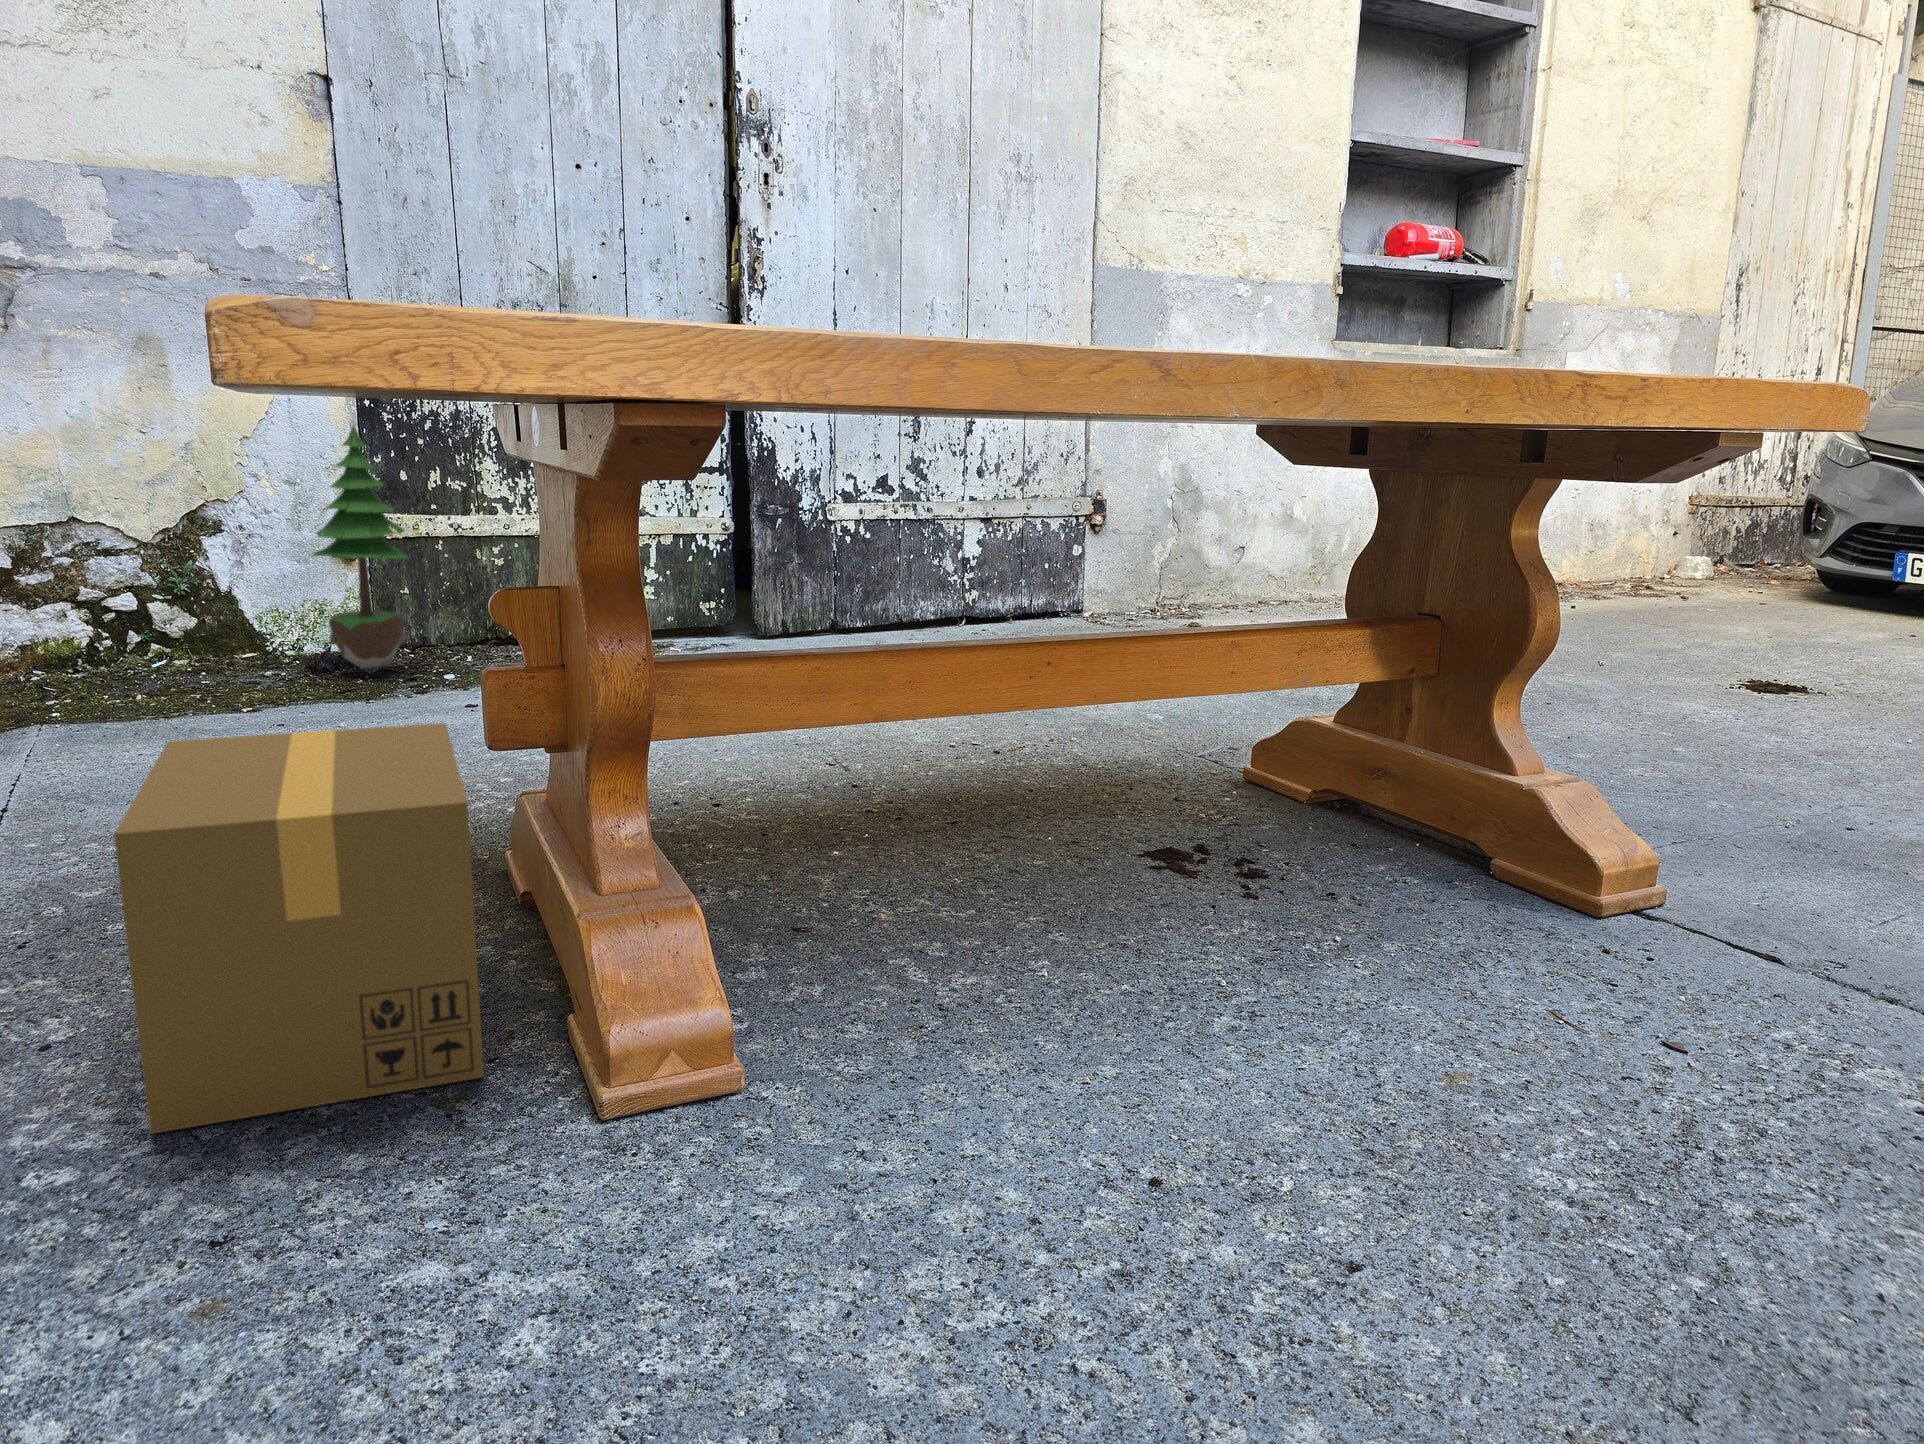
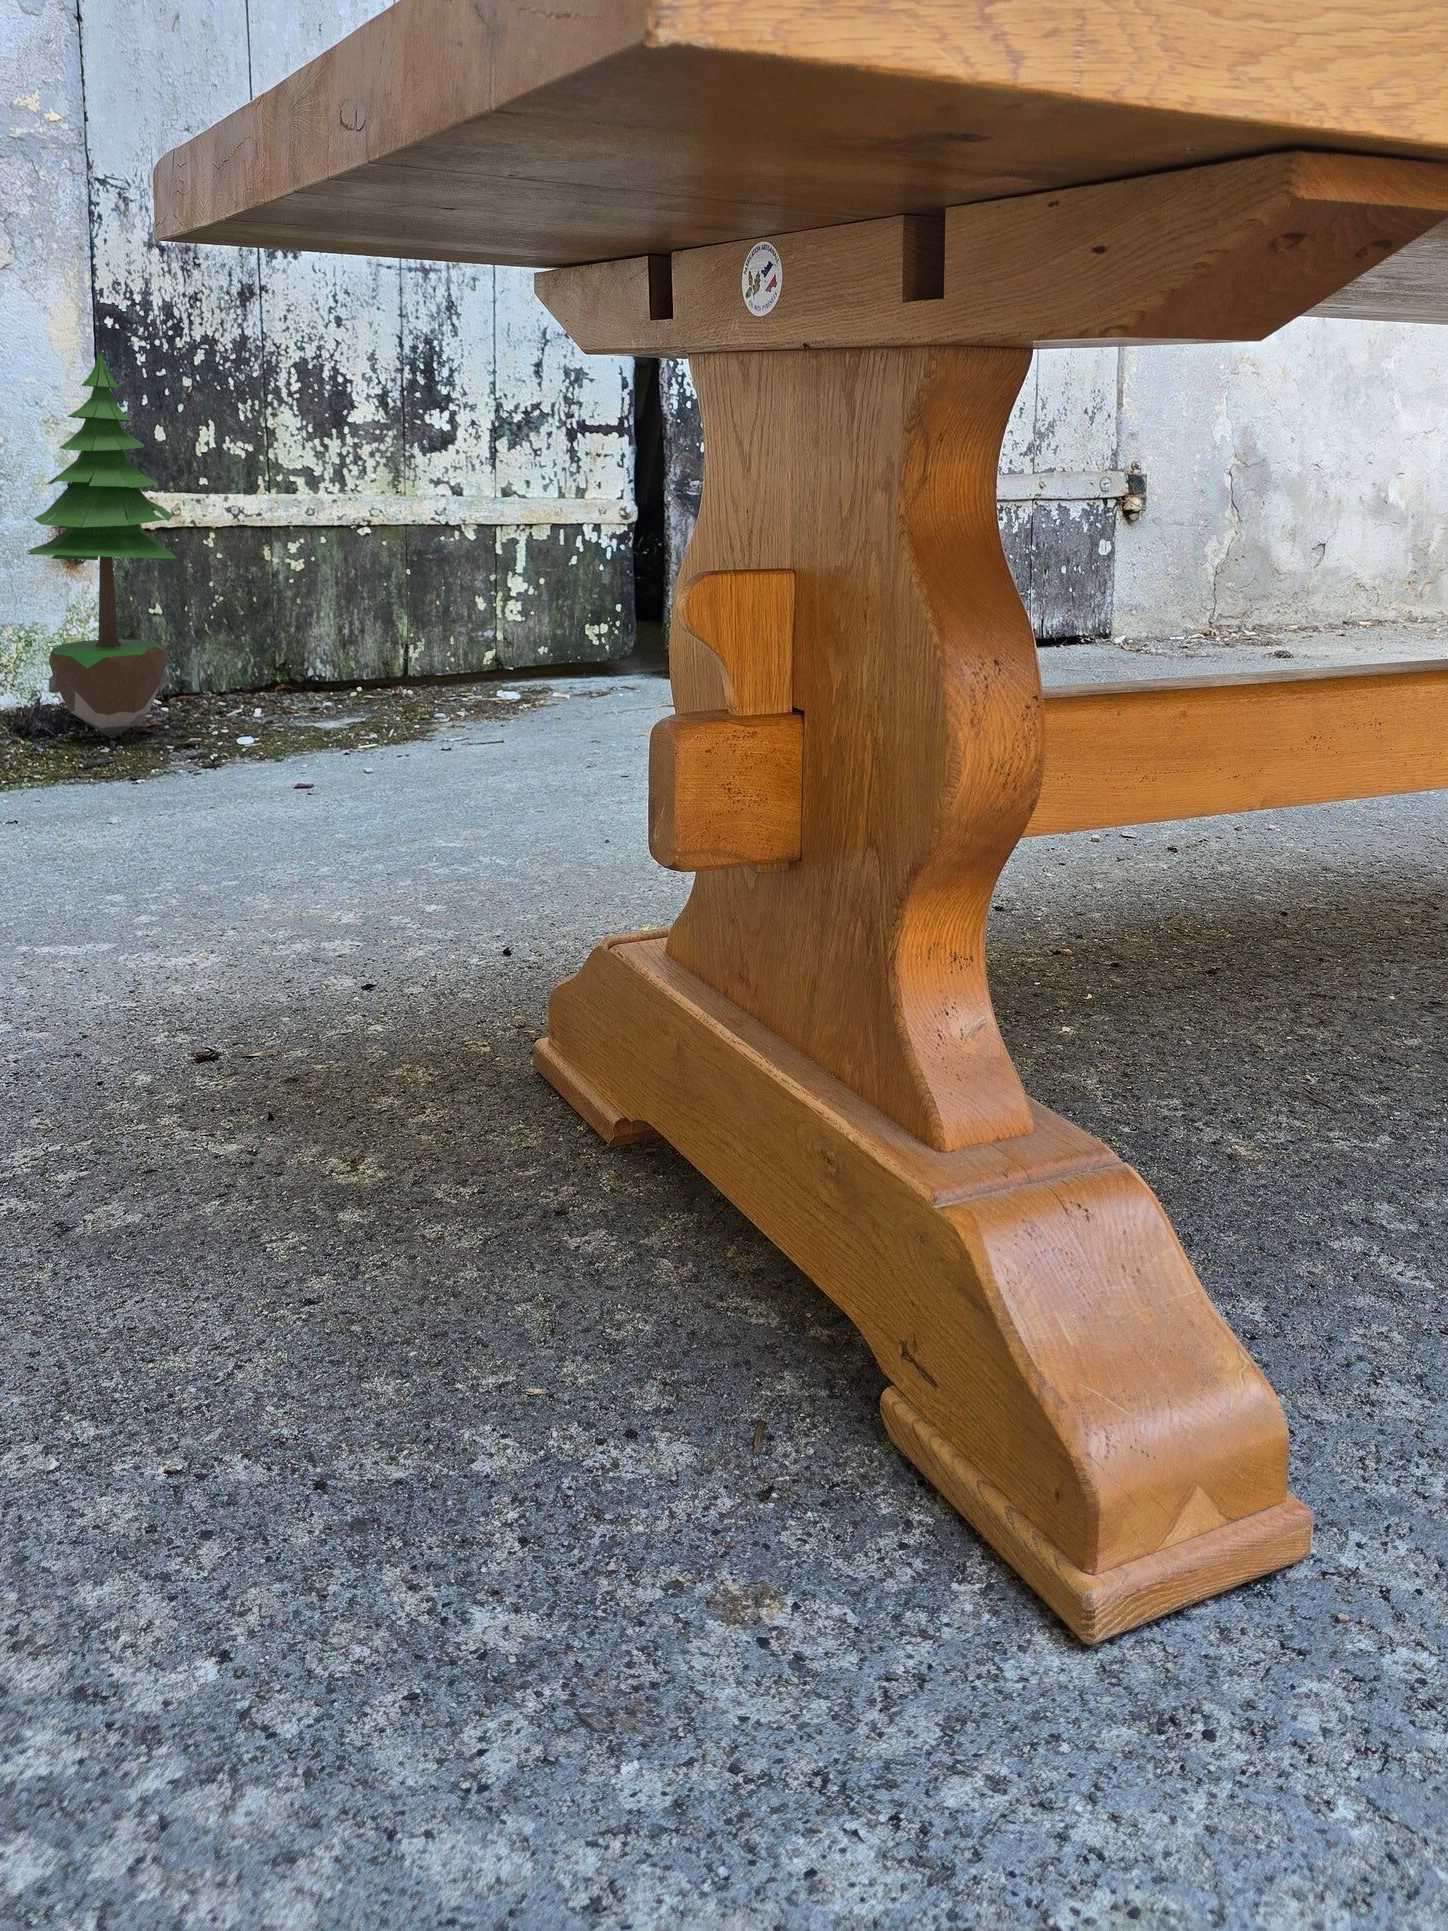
cardboard box: present [114,723,484,1134] -> none [80,826,799,1740]

